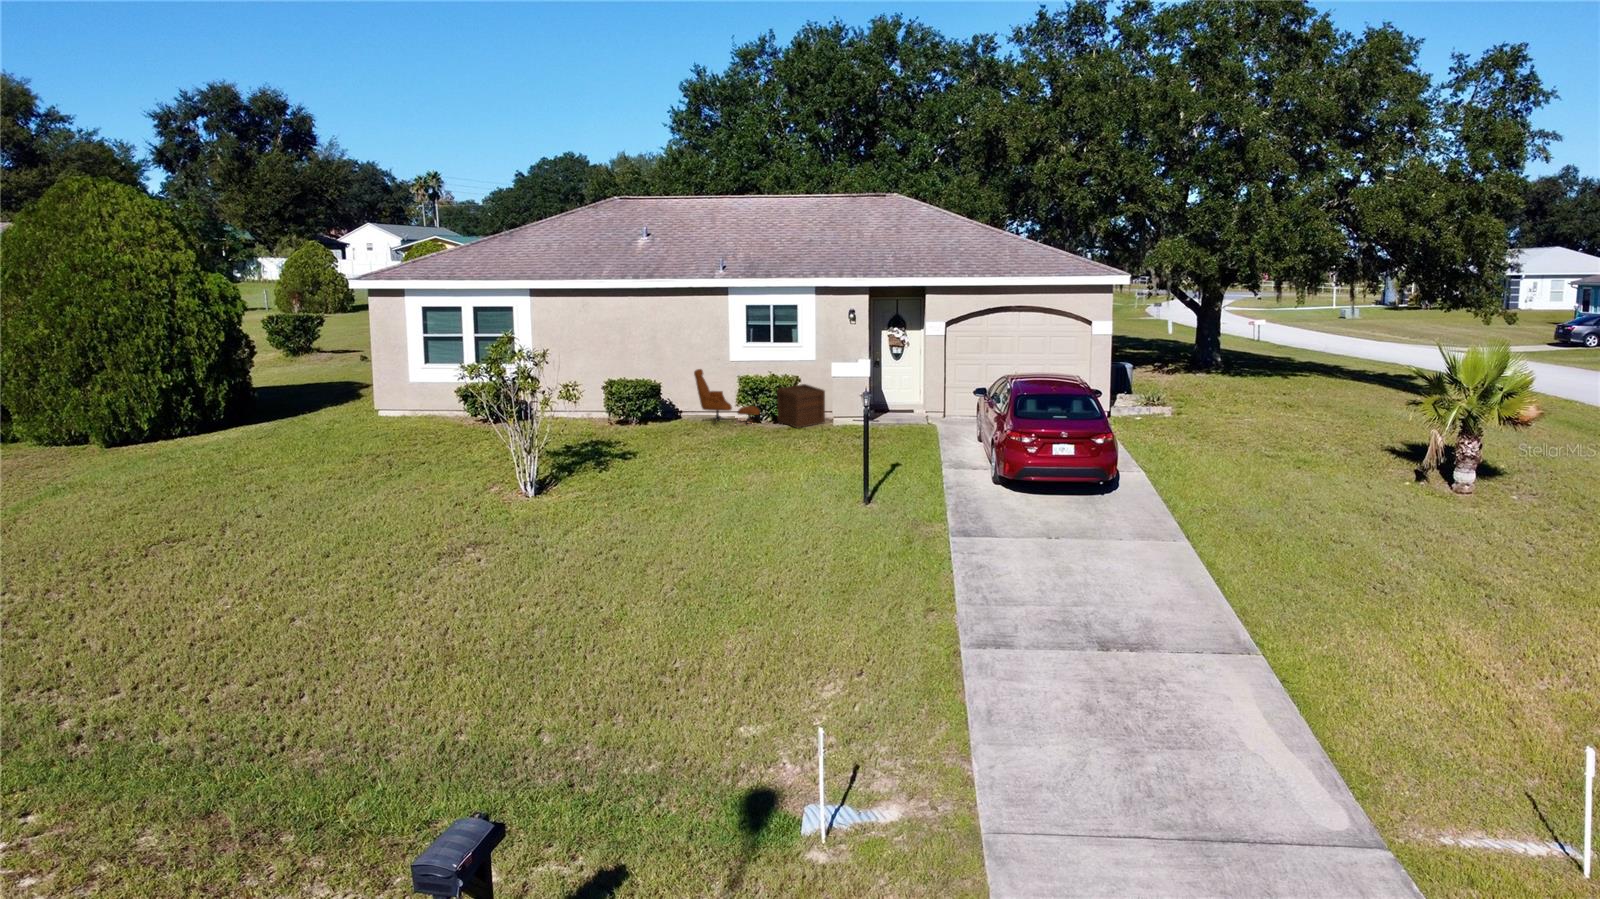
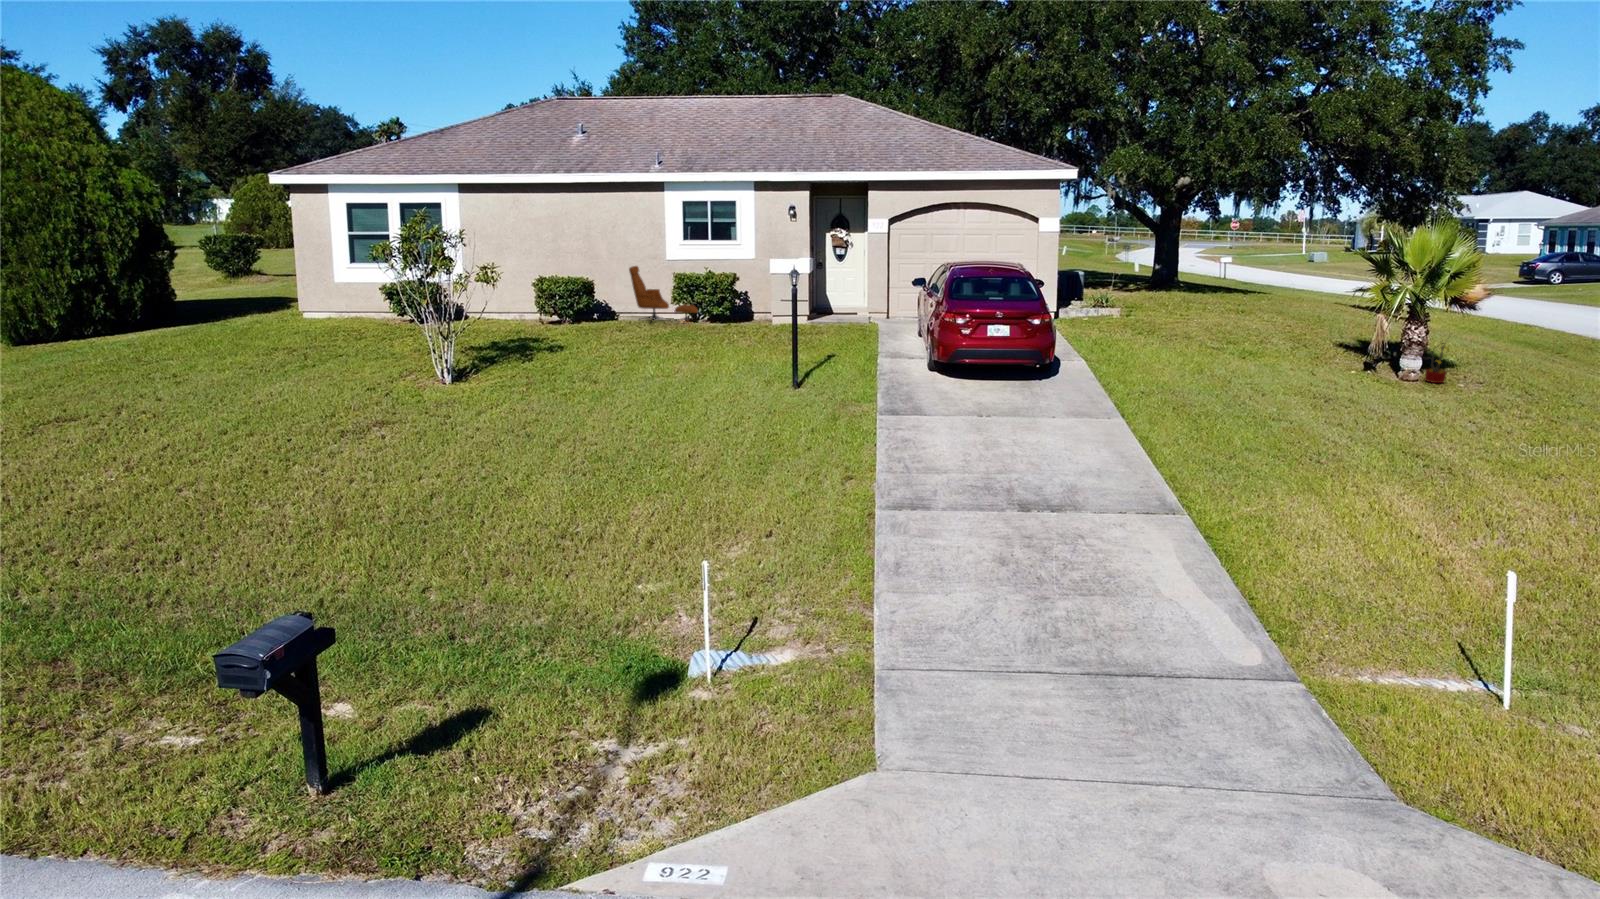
wooden crate: present [777,384,825,428] -> none [715,282,765,326]
decorative plant: none [1471,451,1515,499] -> present [1424,340,1453,383]

